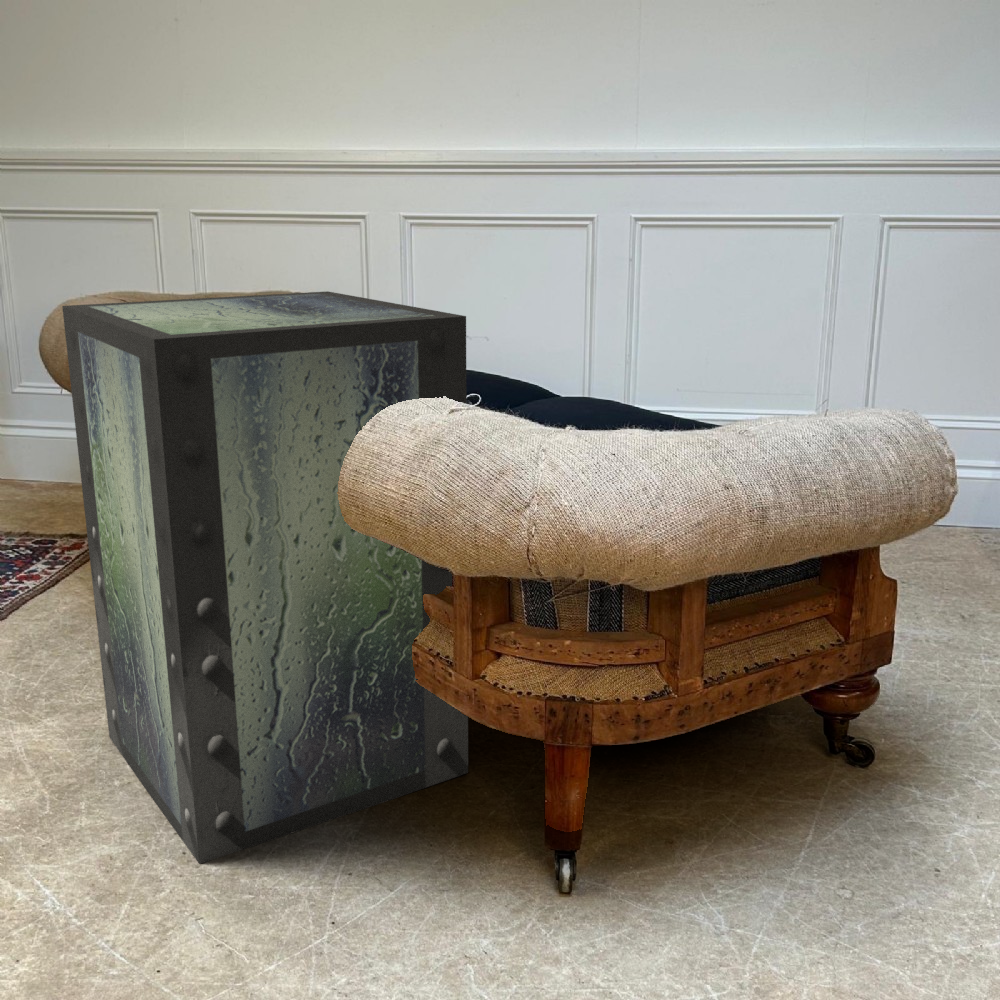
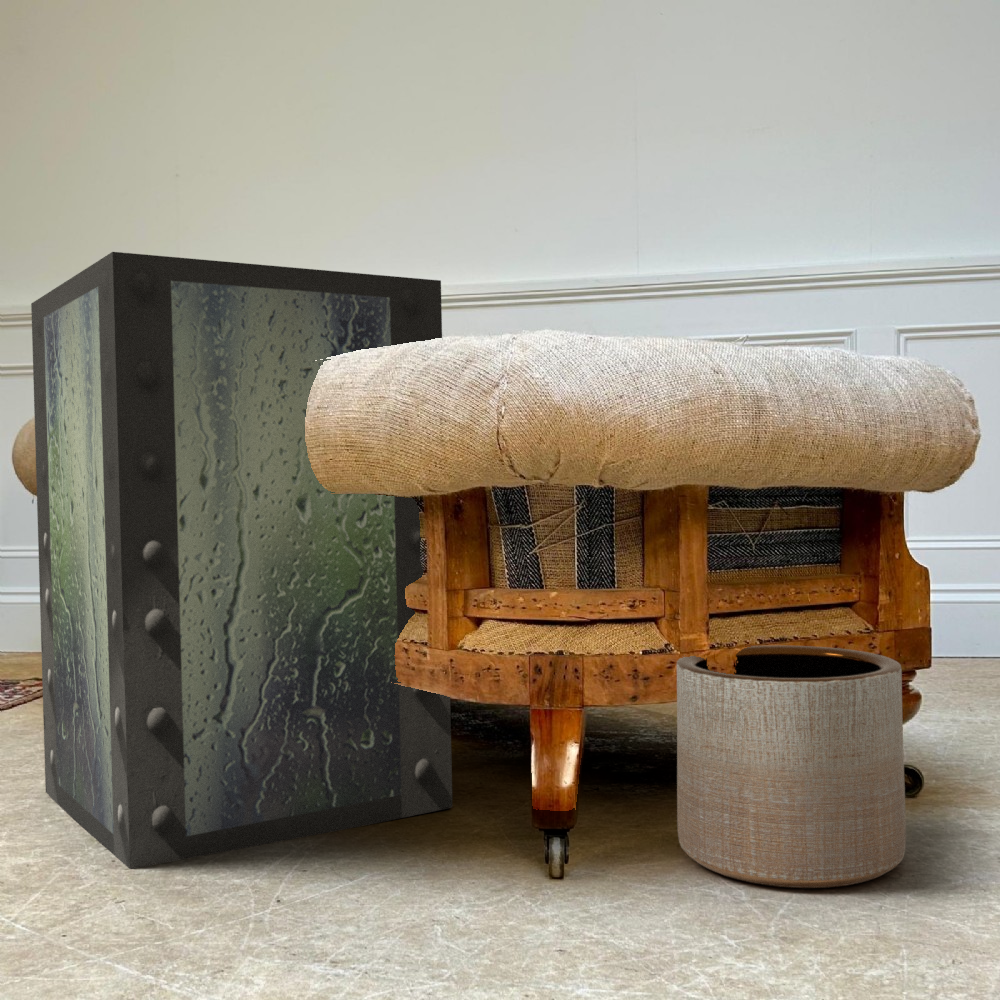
planter: none [665,672,870,912] -> present [677,645,906,888]

